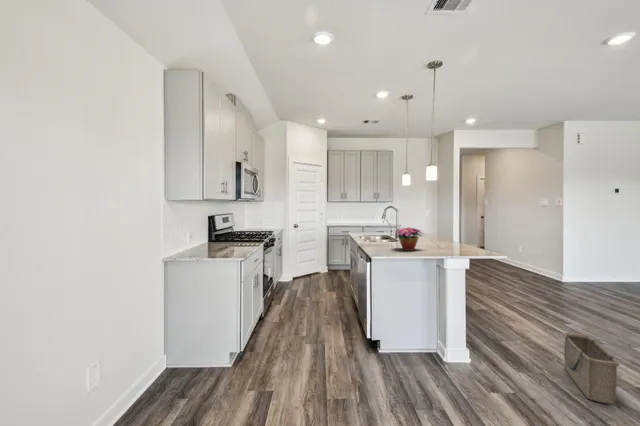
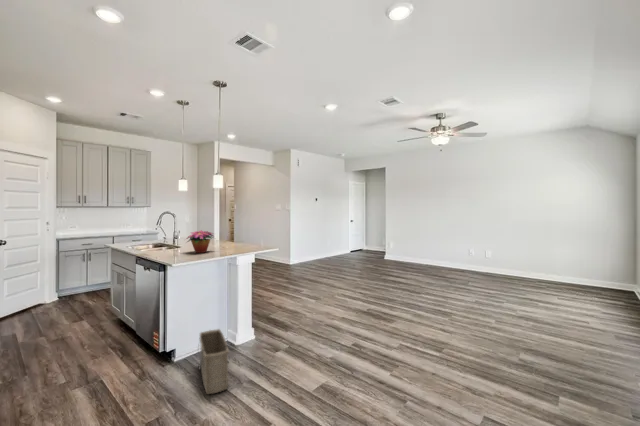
basket: present [563,333,619,404] -> present [199,329,229,394]

